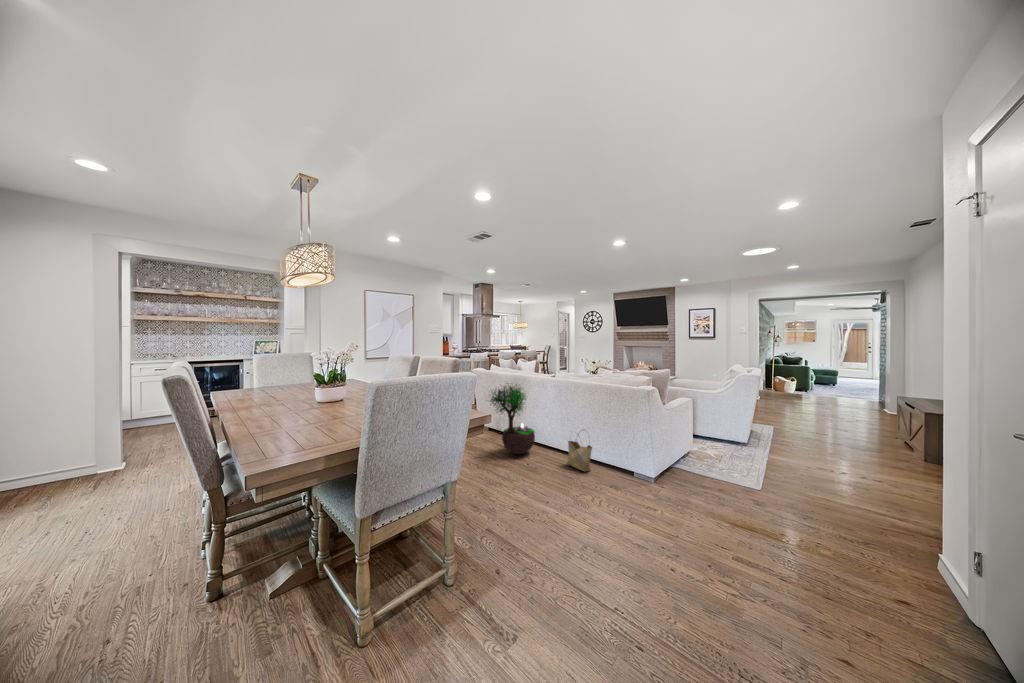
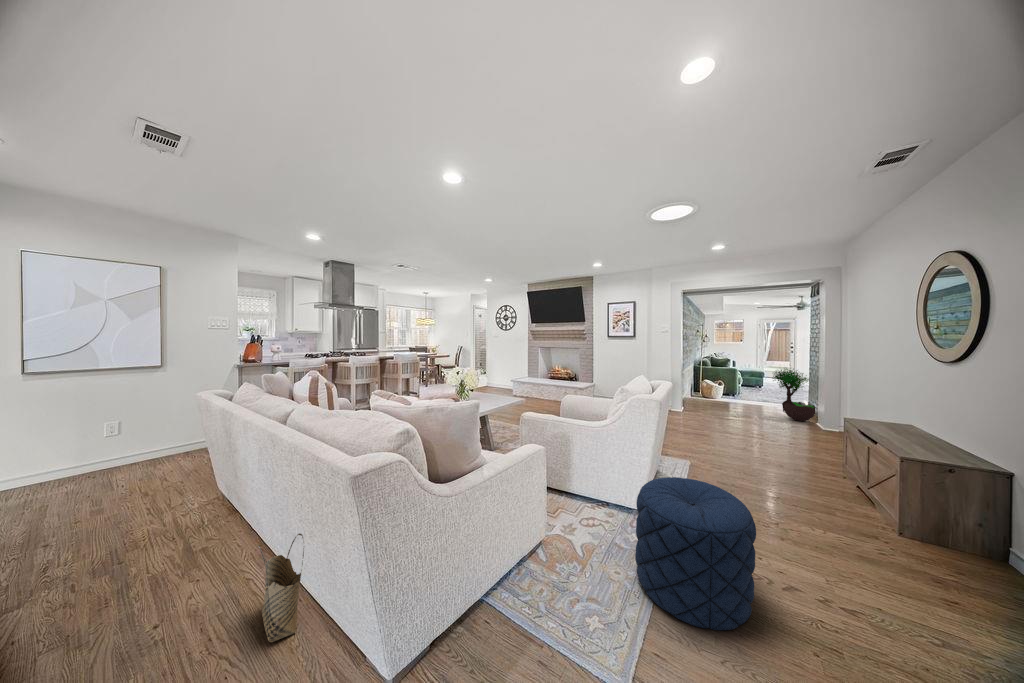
potted tree: present [490,383,535,454] -> present [773,369,815,421]
pouf: none [750,416,822,481] -> present [635,477,756,630]

